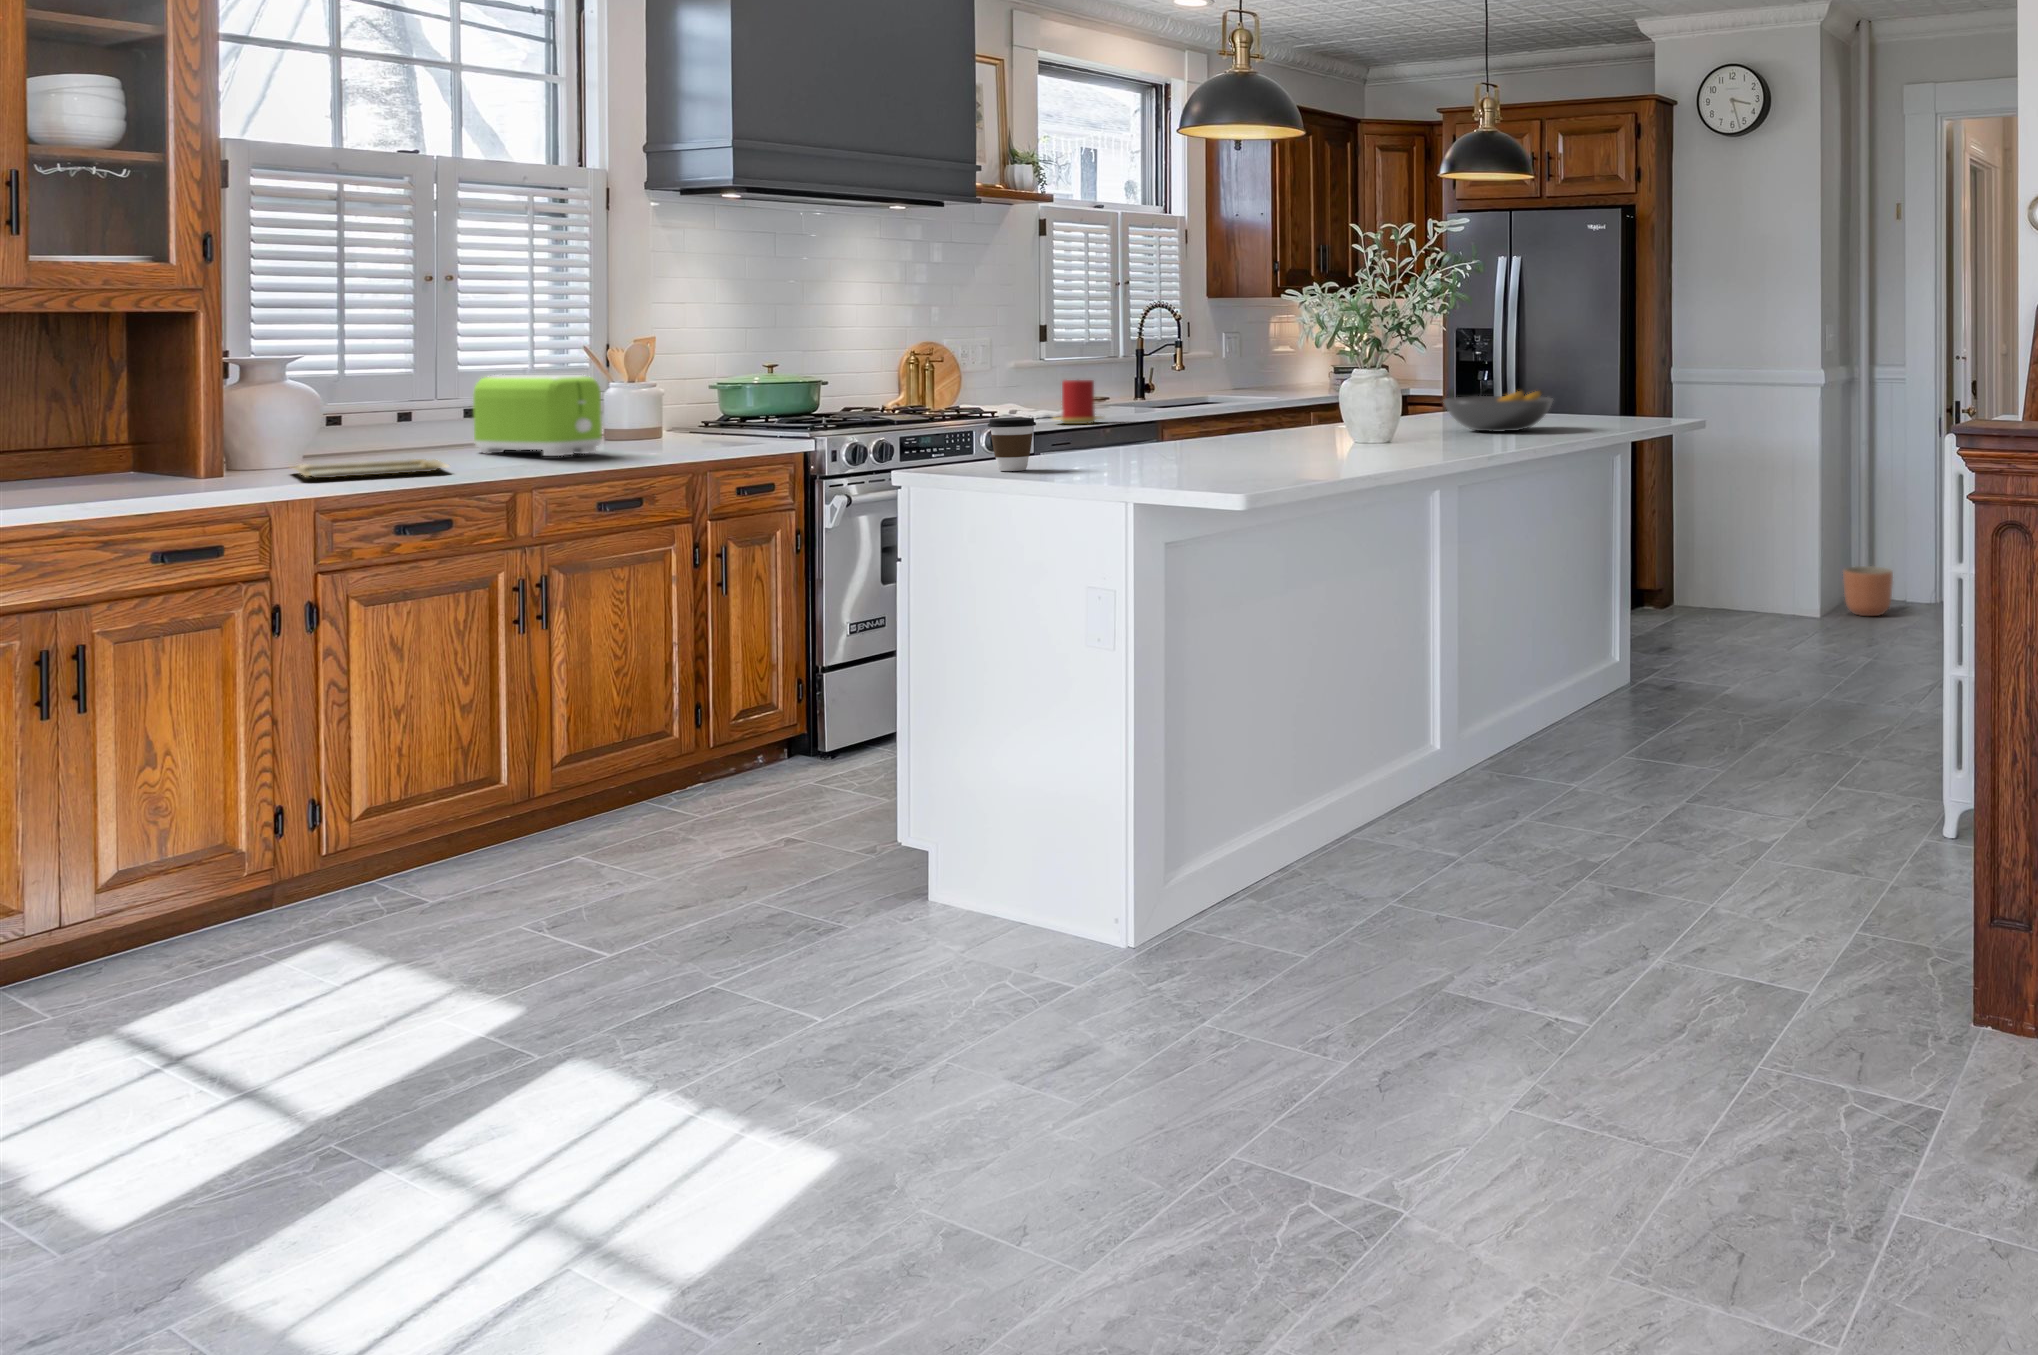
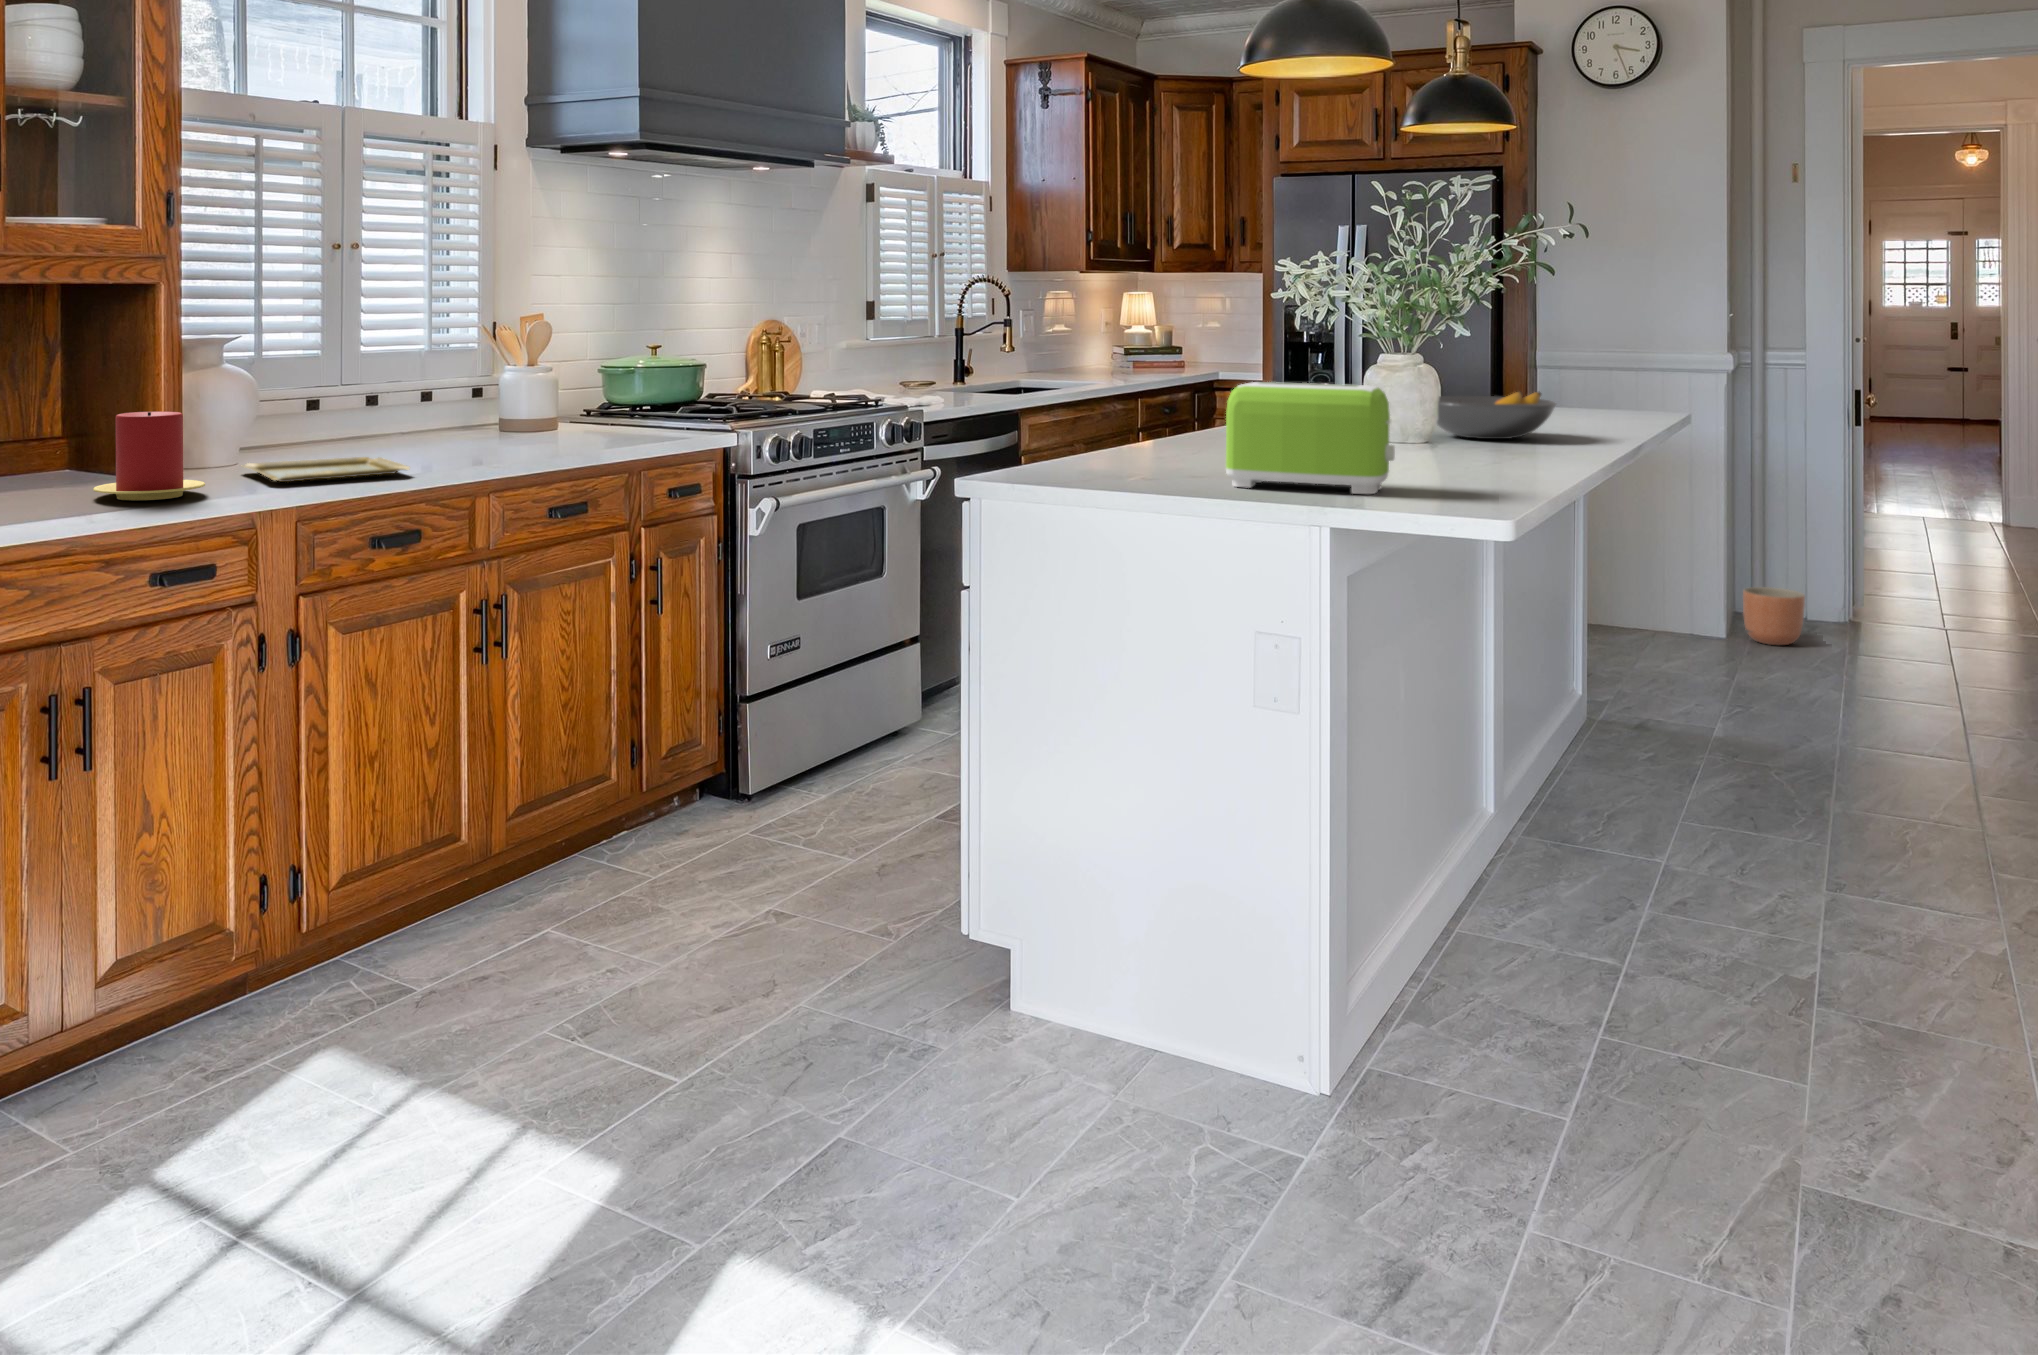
toaster: present [473,375,602,456] -> present [1226,382,1395,494]
candle: present [1055,380,1102,424] -> present [93,412,205,500]
coffee cup: present [988,418,1036,471] -> none [1041,425,1097,490]

